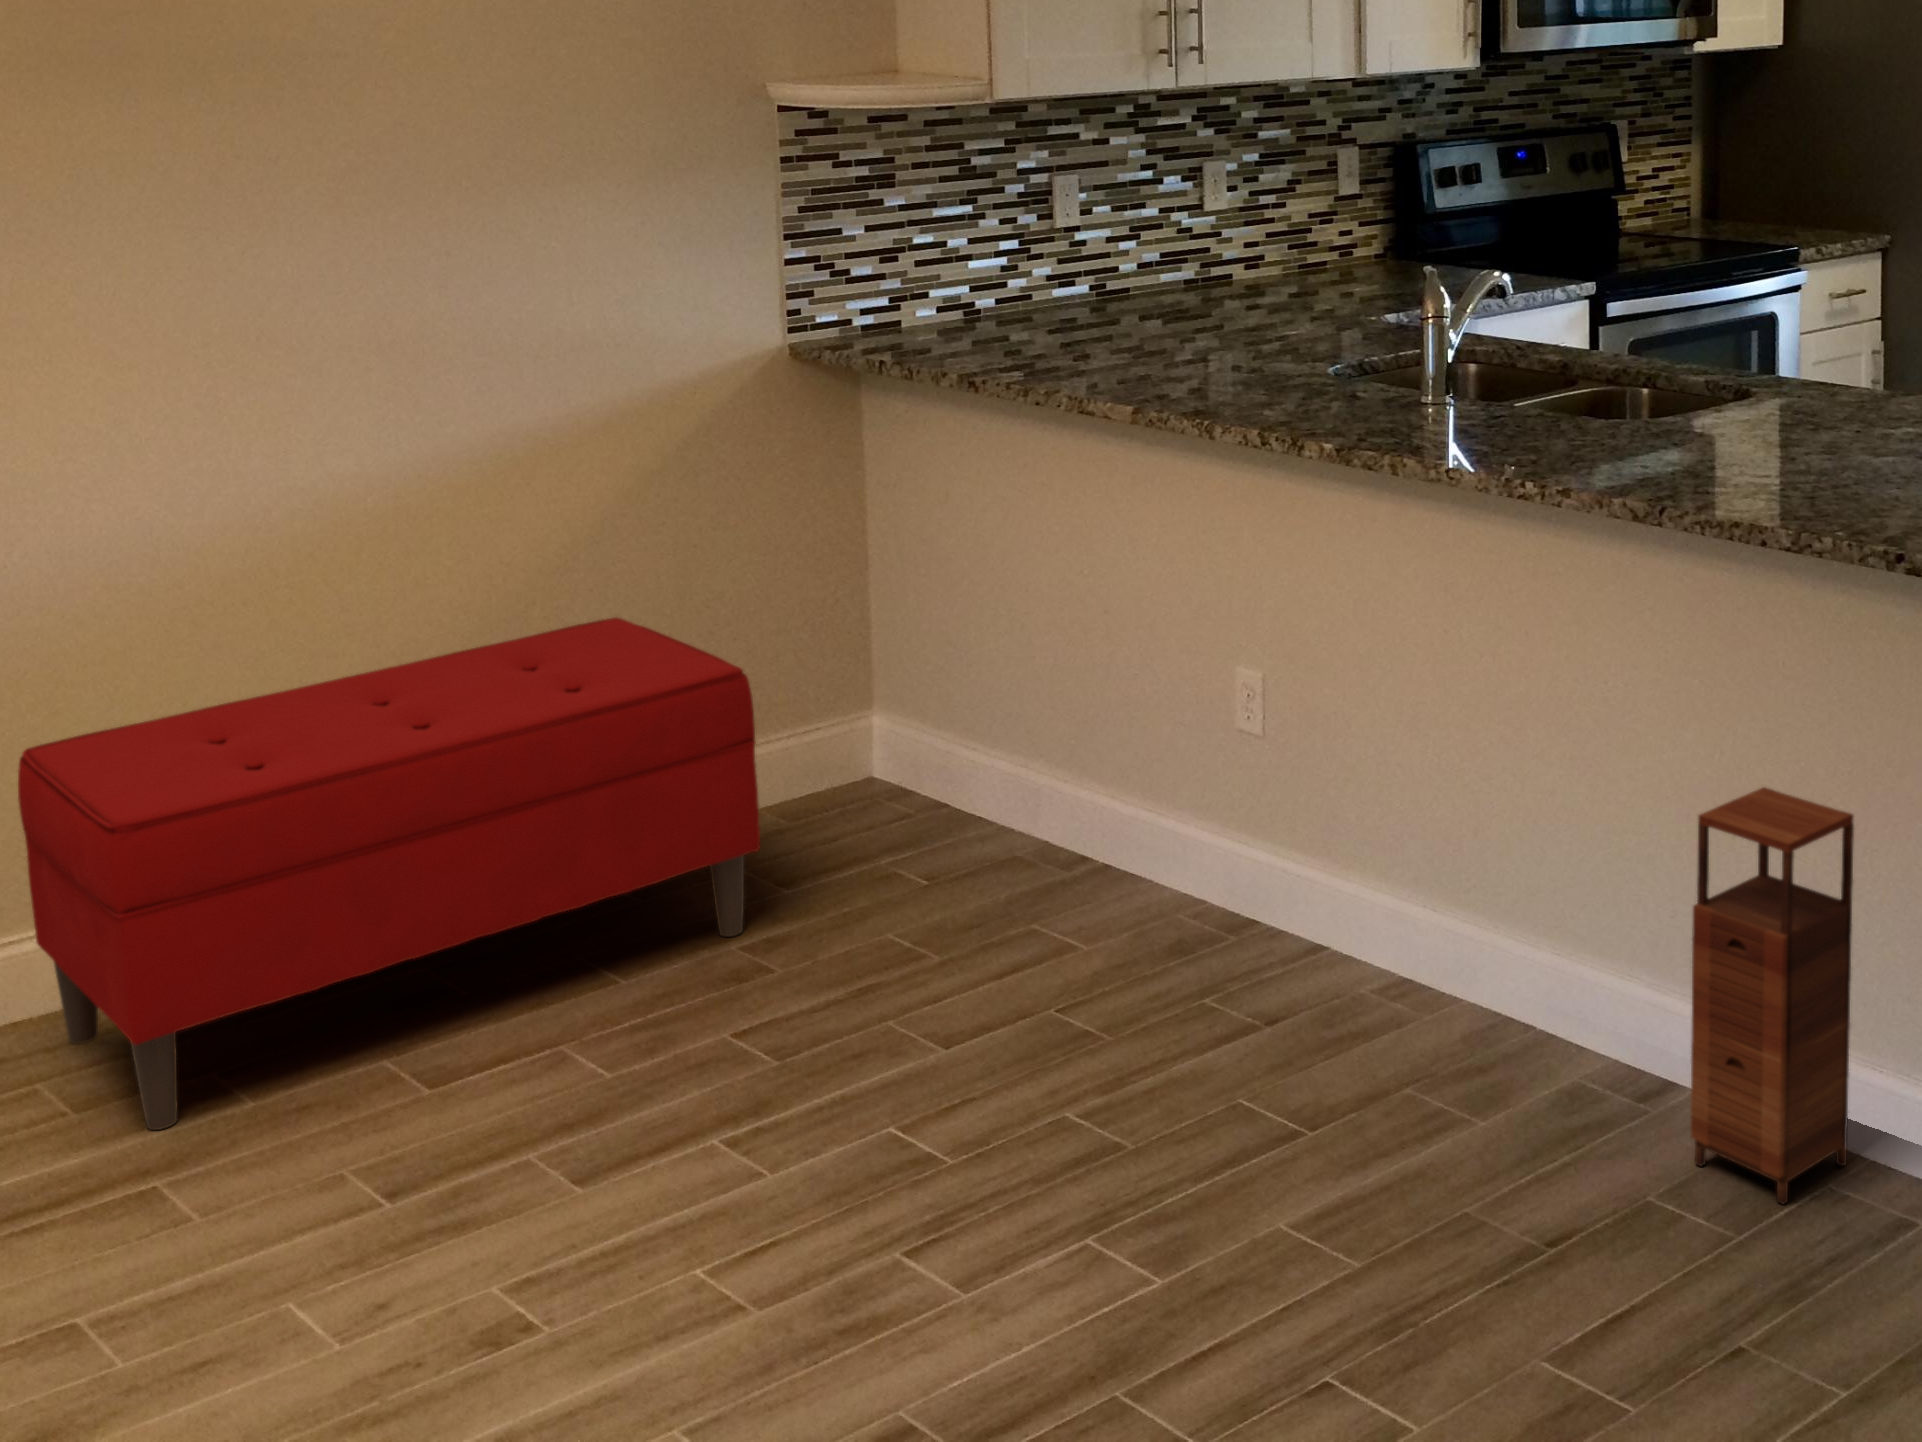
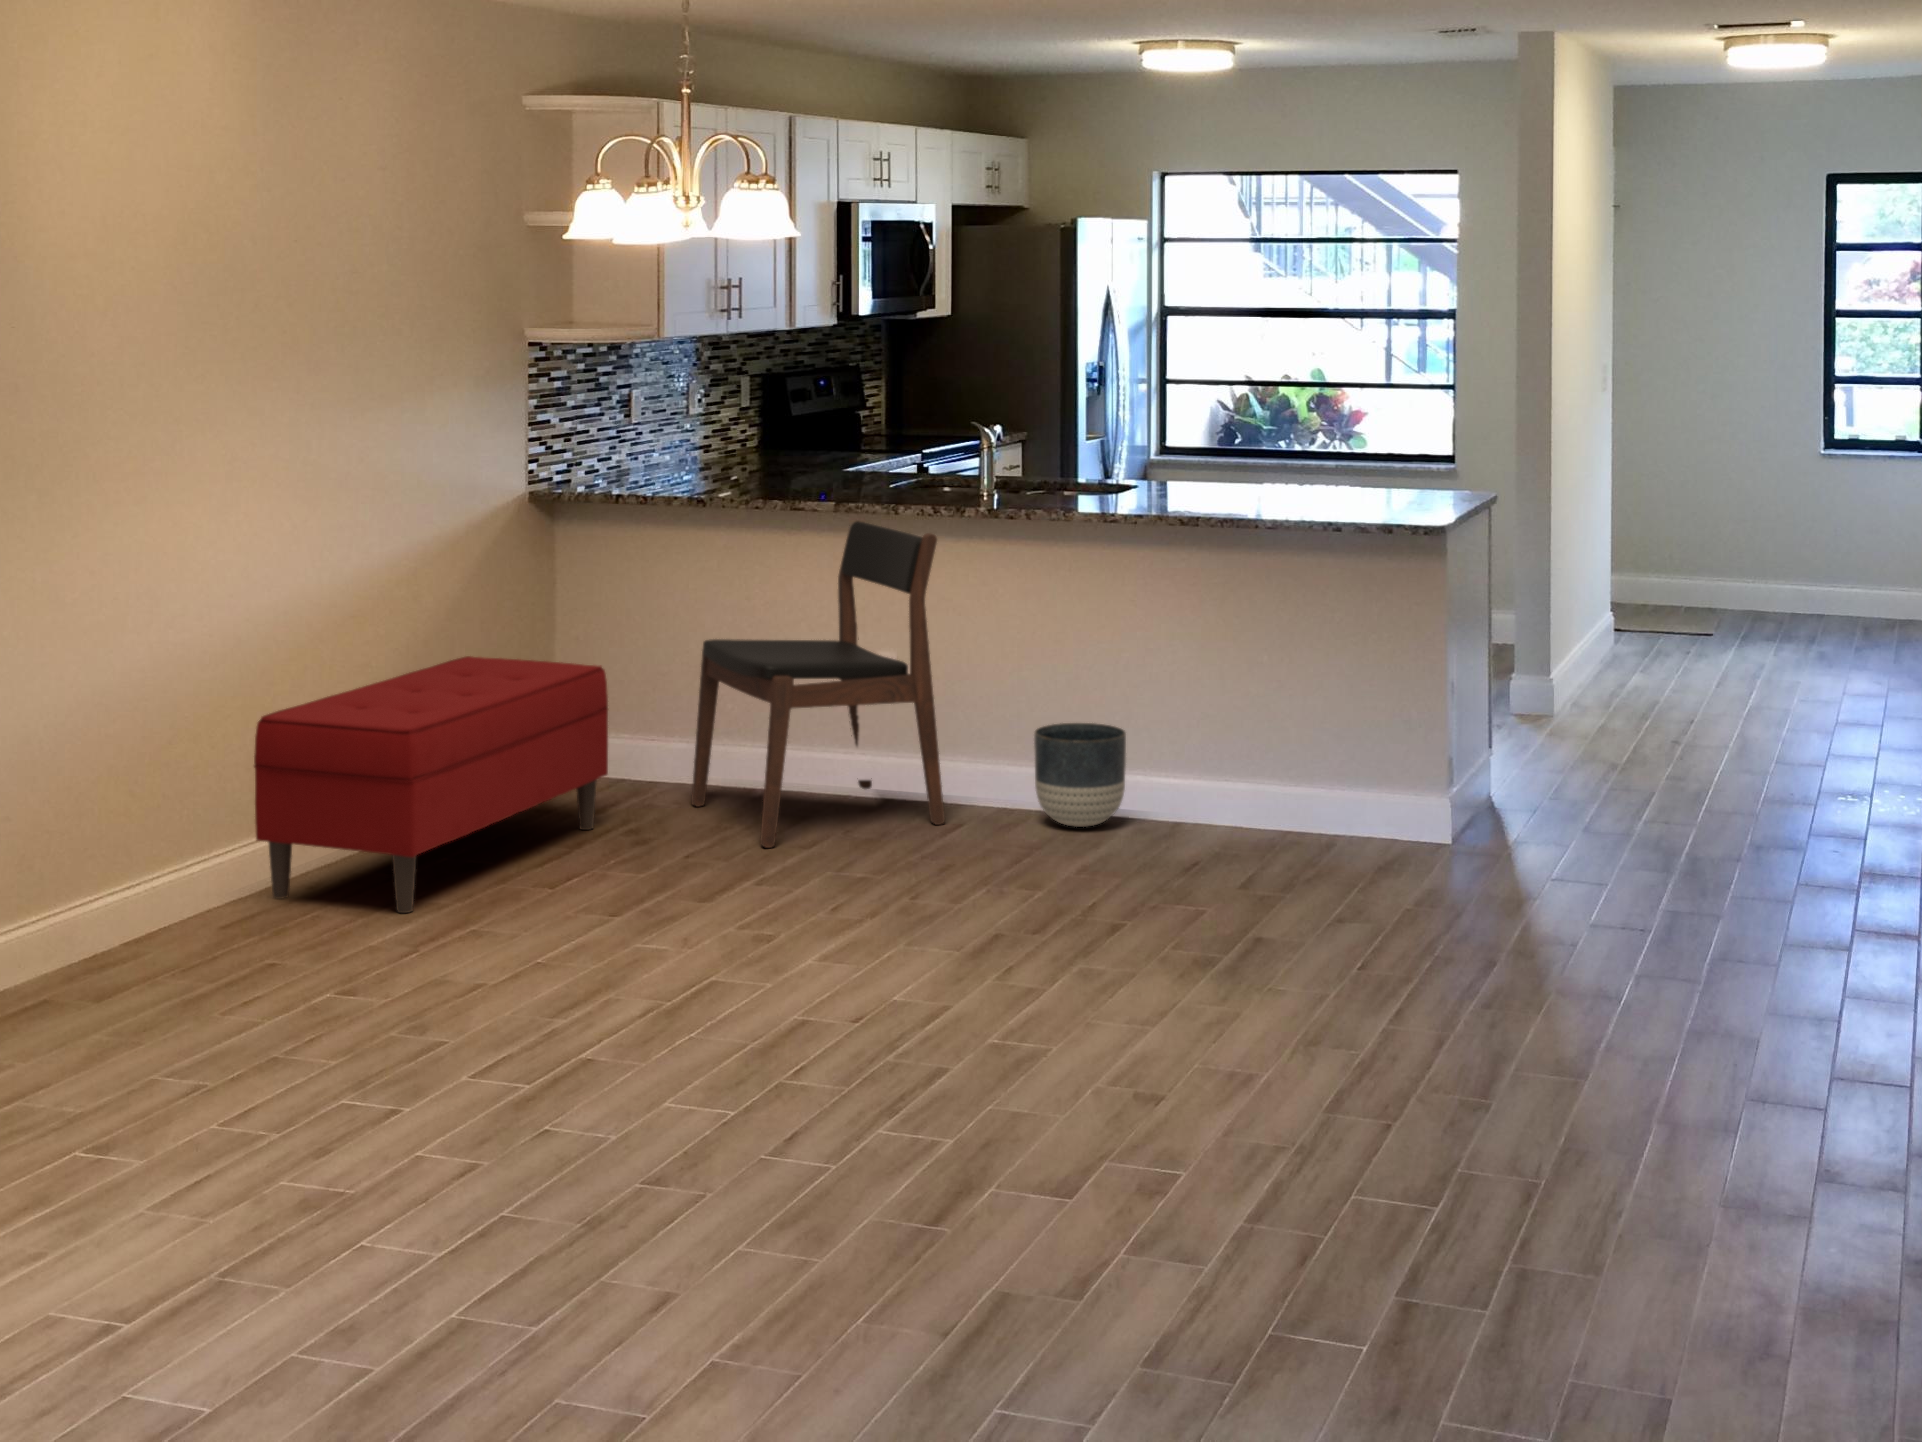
dining chair: none [904,424,1281,1049] -> present [691,521,945,848]
storage cabinet: present [1691,787,1854,1204] -> none [1186,652,1250,839]
planter: none [1428,873,1612,1098] -> present [1034,723,1126,827]

